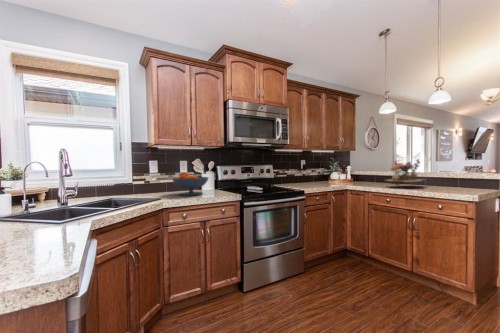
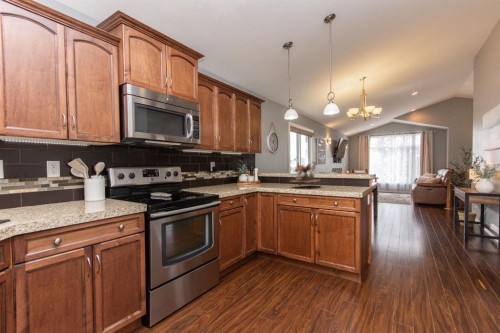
fruit bowl: present [172,172,208,196] -> none [33,177,97,211]

